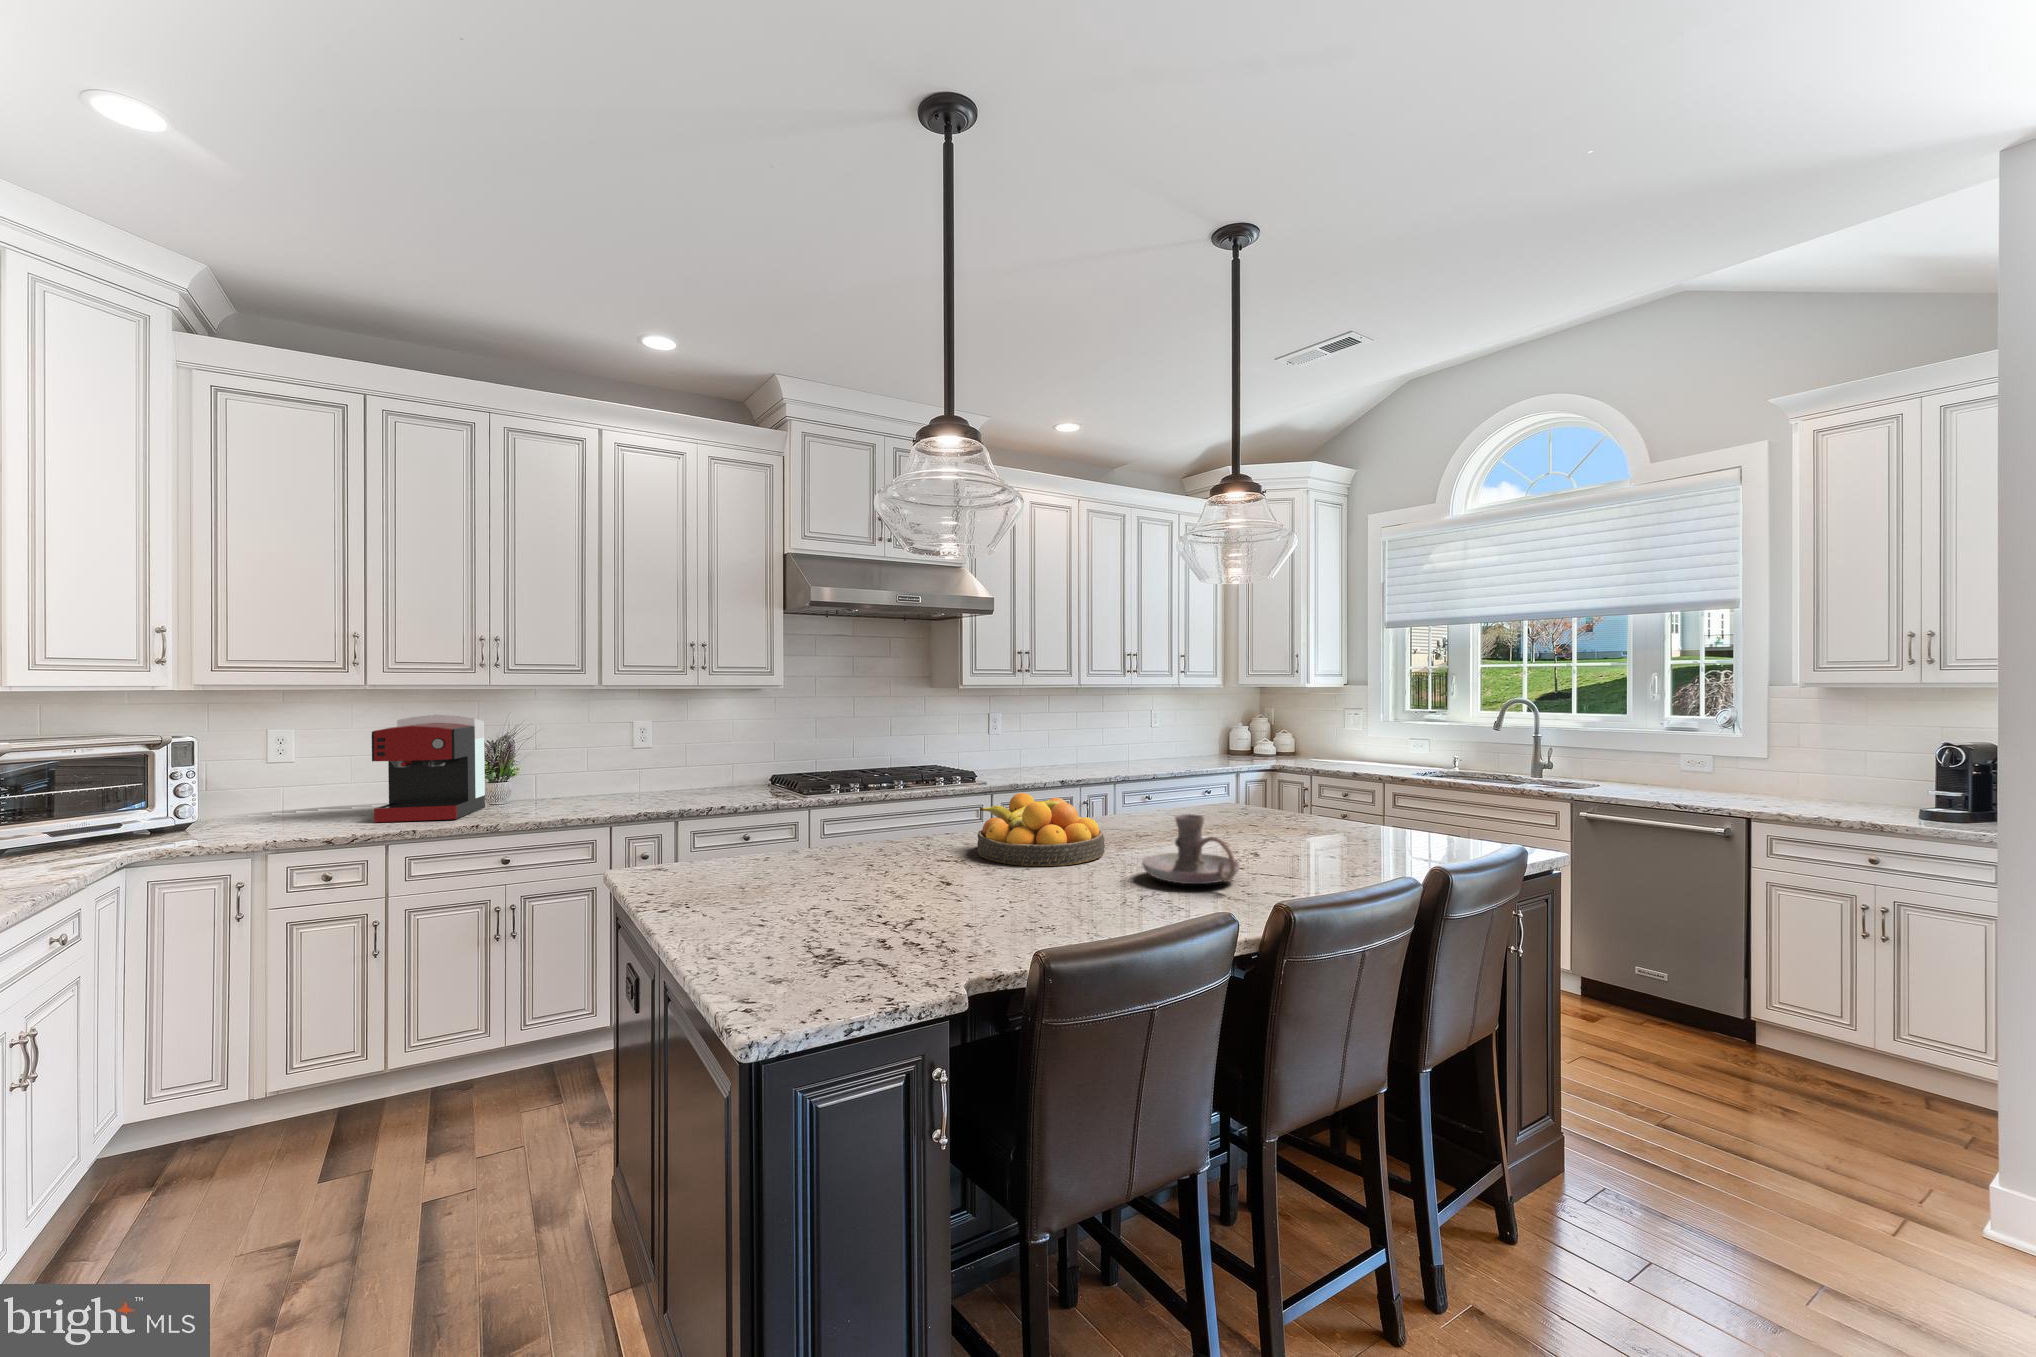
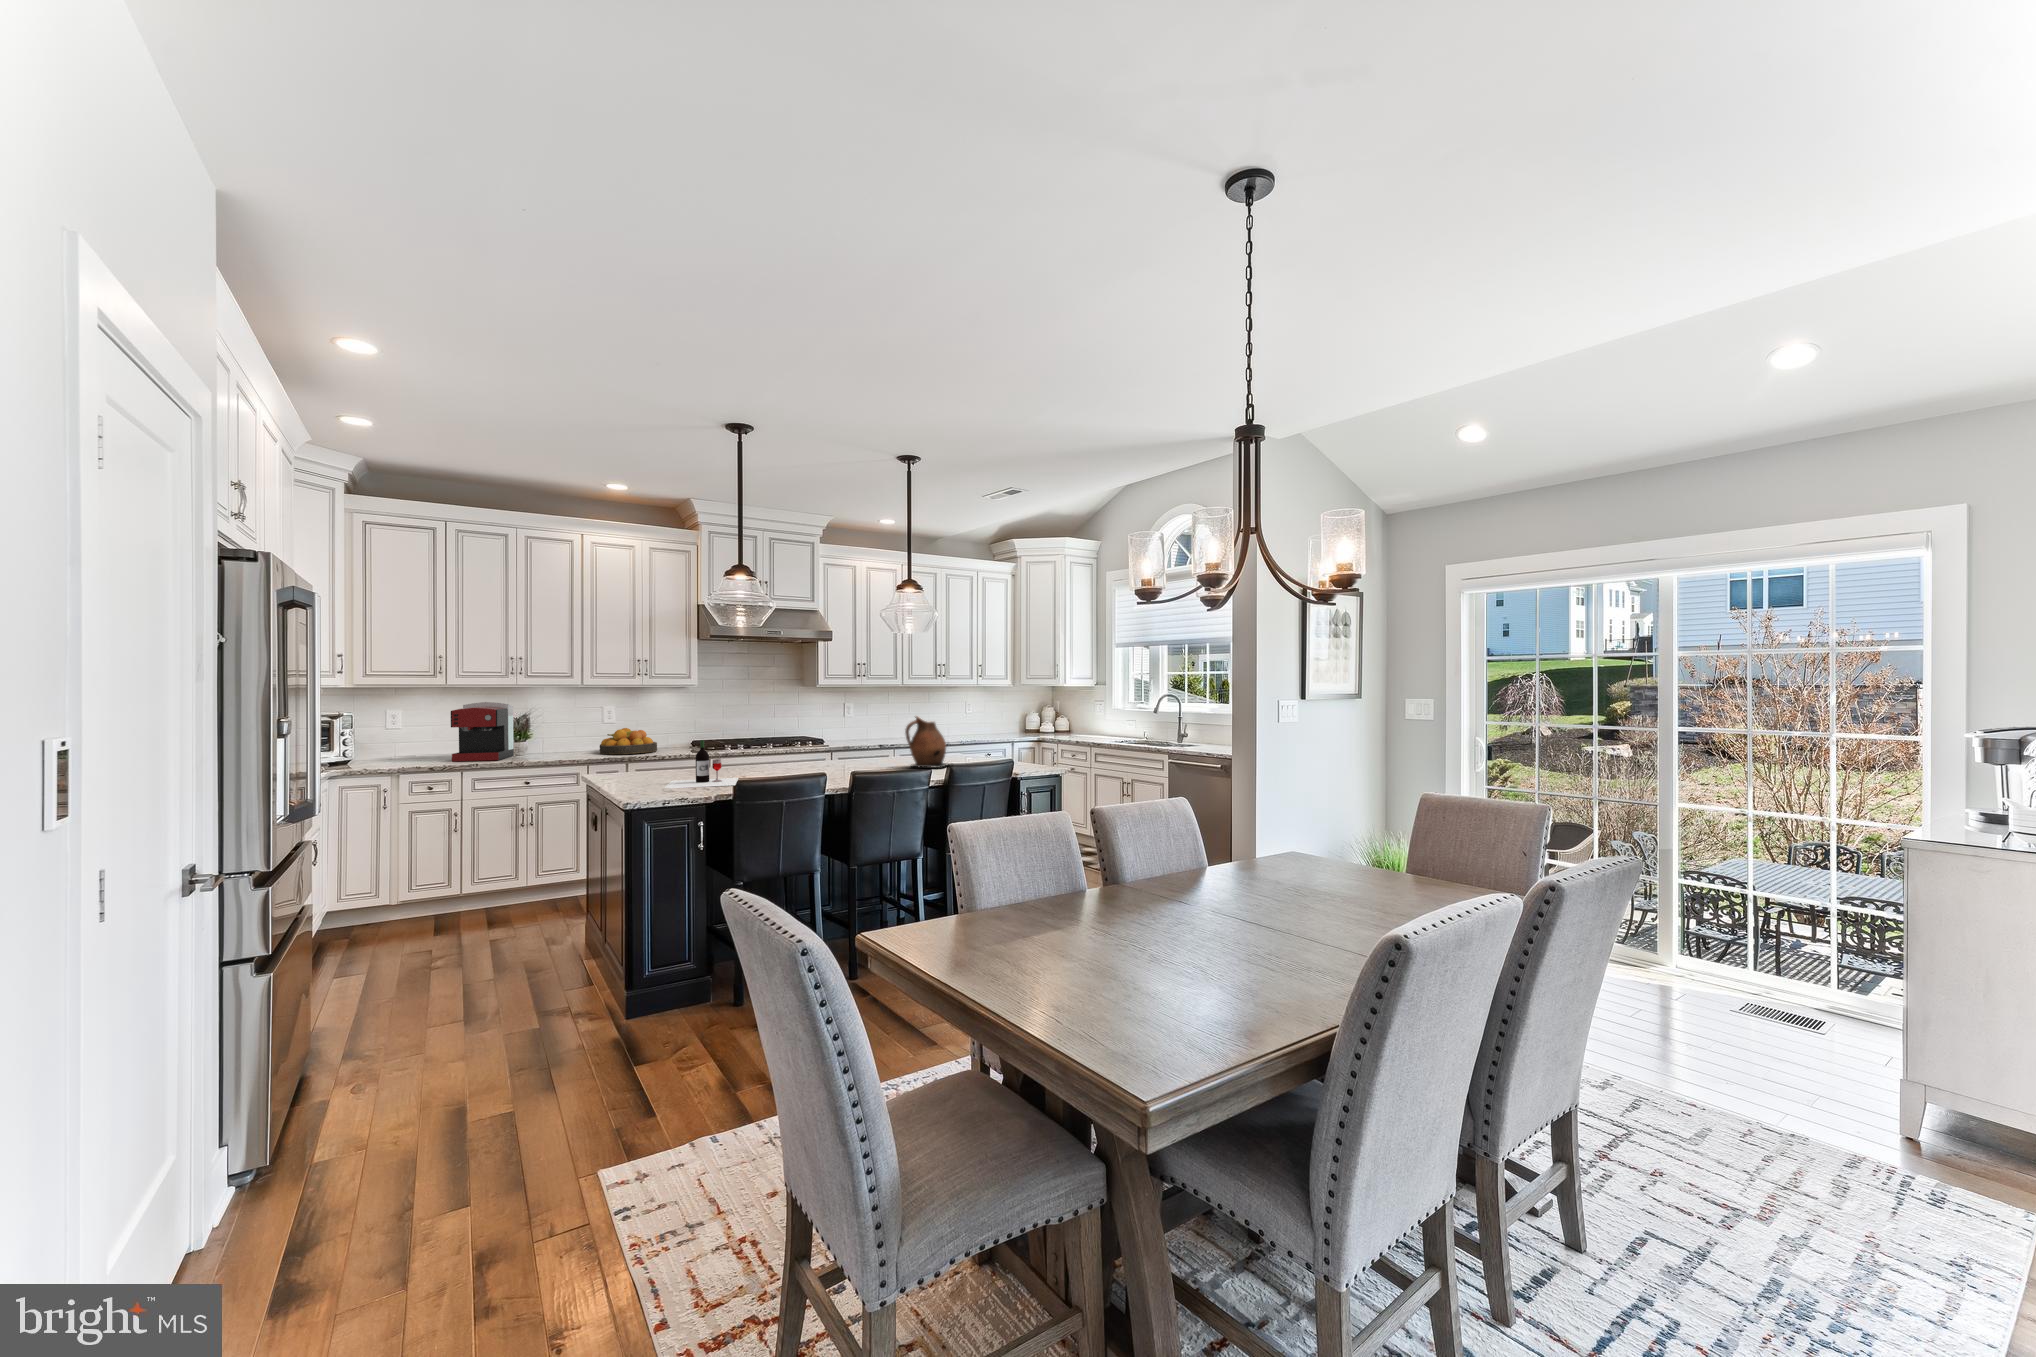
ceramic pitcher: none [1245,751,1333,862] -> present [905,716,949,768]
fruit bowl: present [977,793,1105,866] -> present [599,728,657,754]
candle holder: present [1142,814,1239,884] -> none [834,743,880,774]
wine bottle: none [817,818,987,950] -> present [665,740,738,788]

